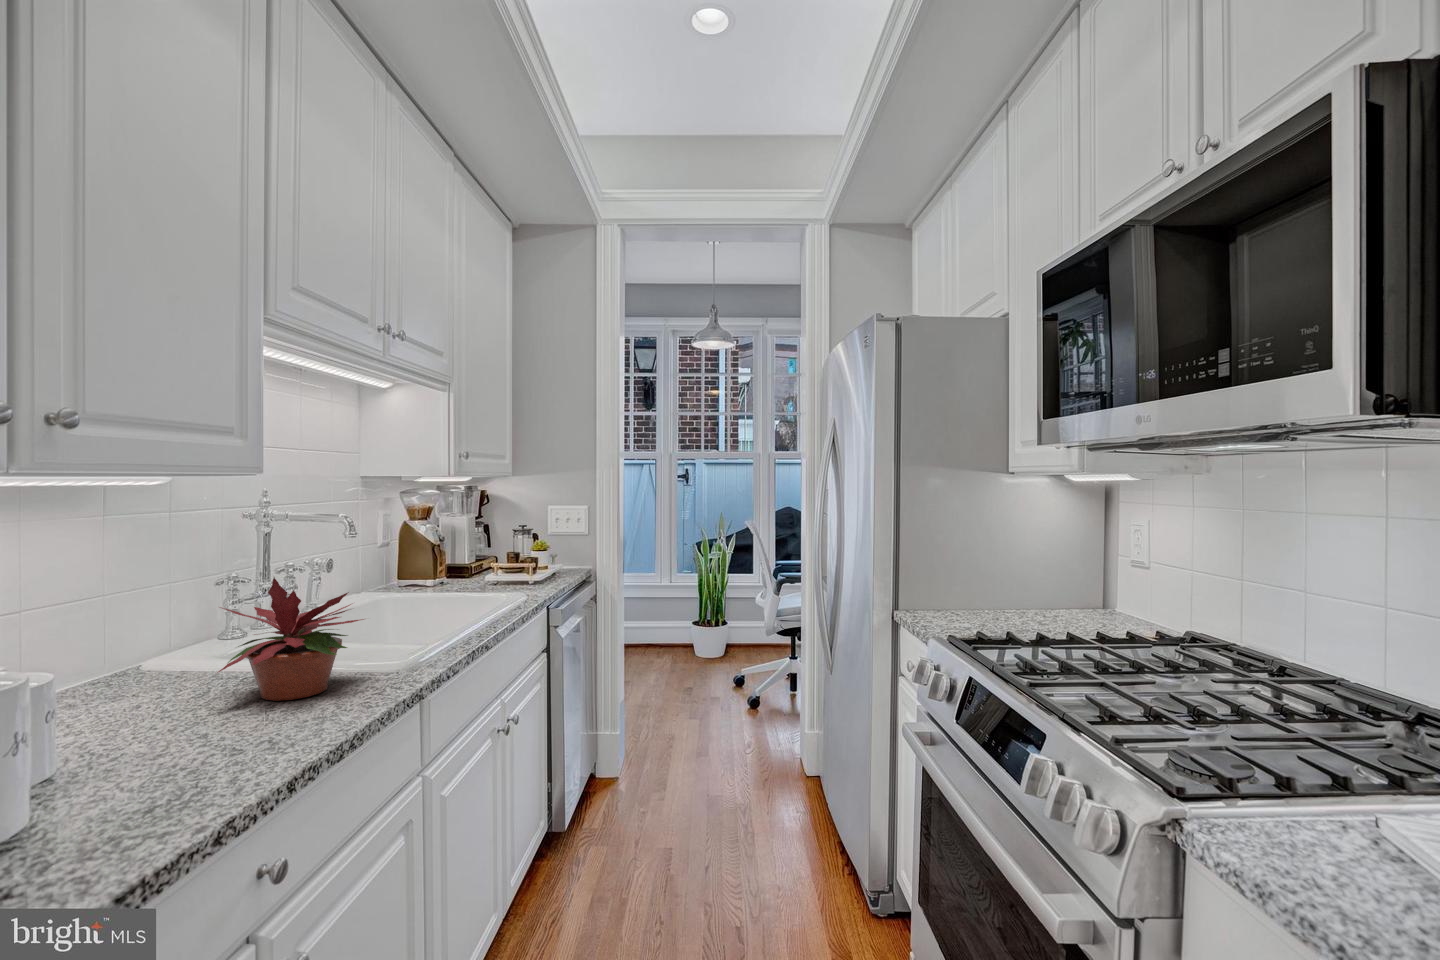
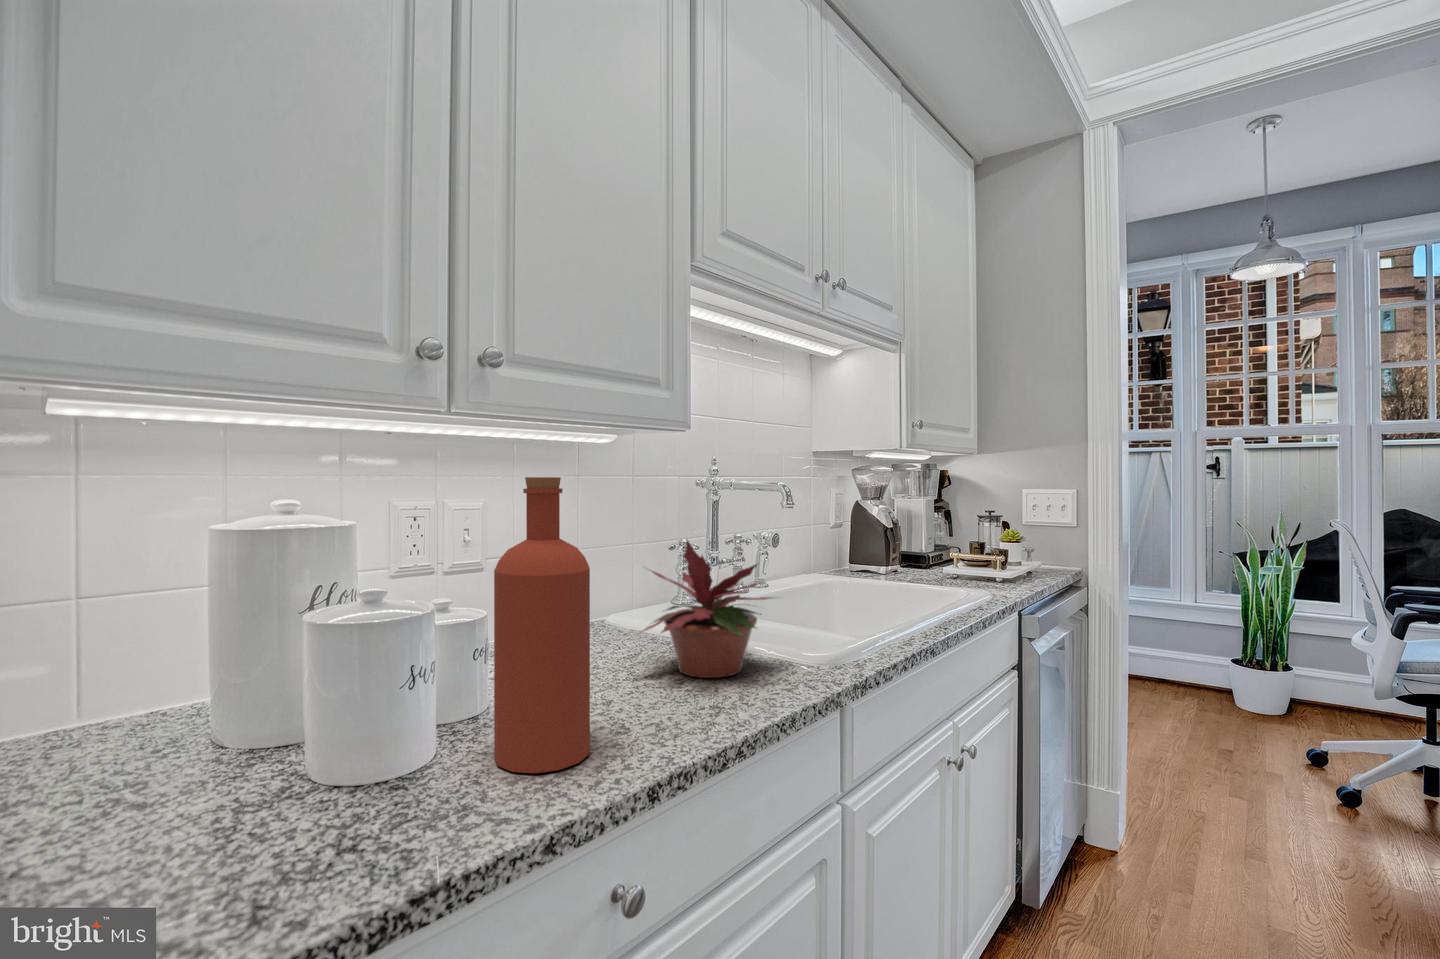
bottle: none [107,536,215,805] -> present [494,477,590,773]

